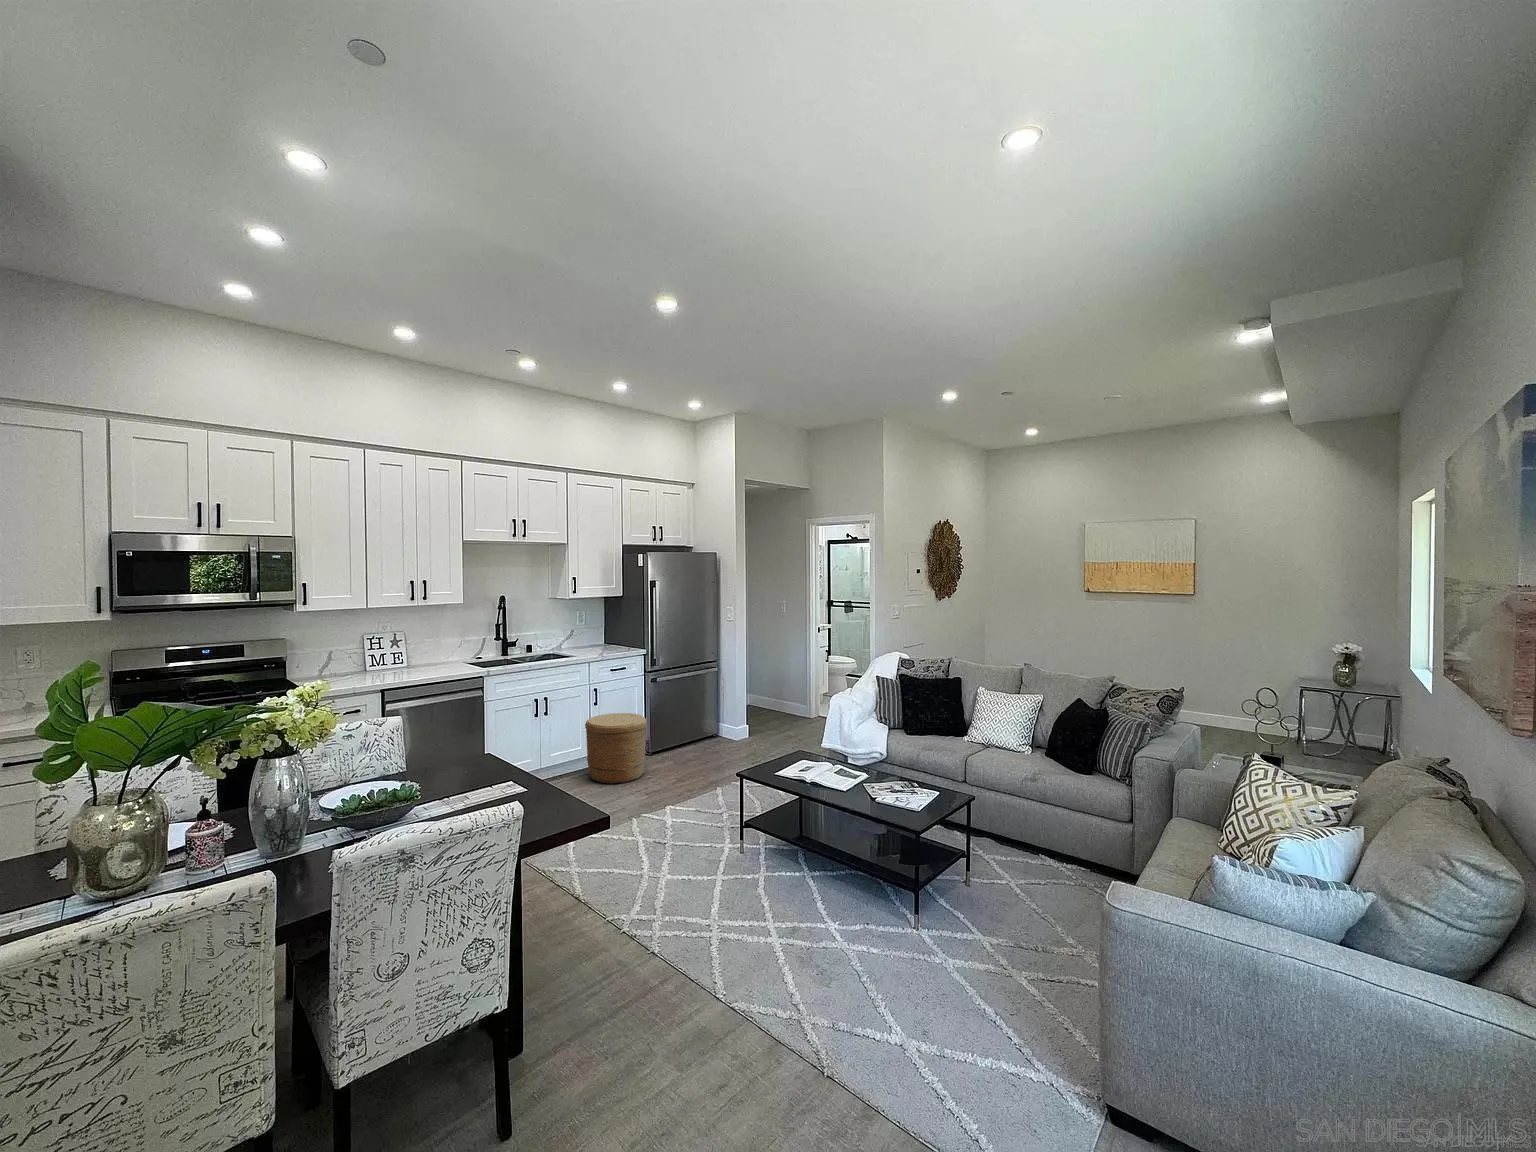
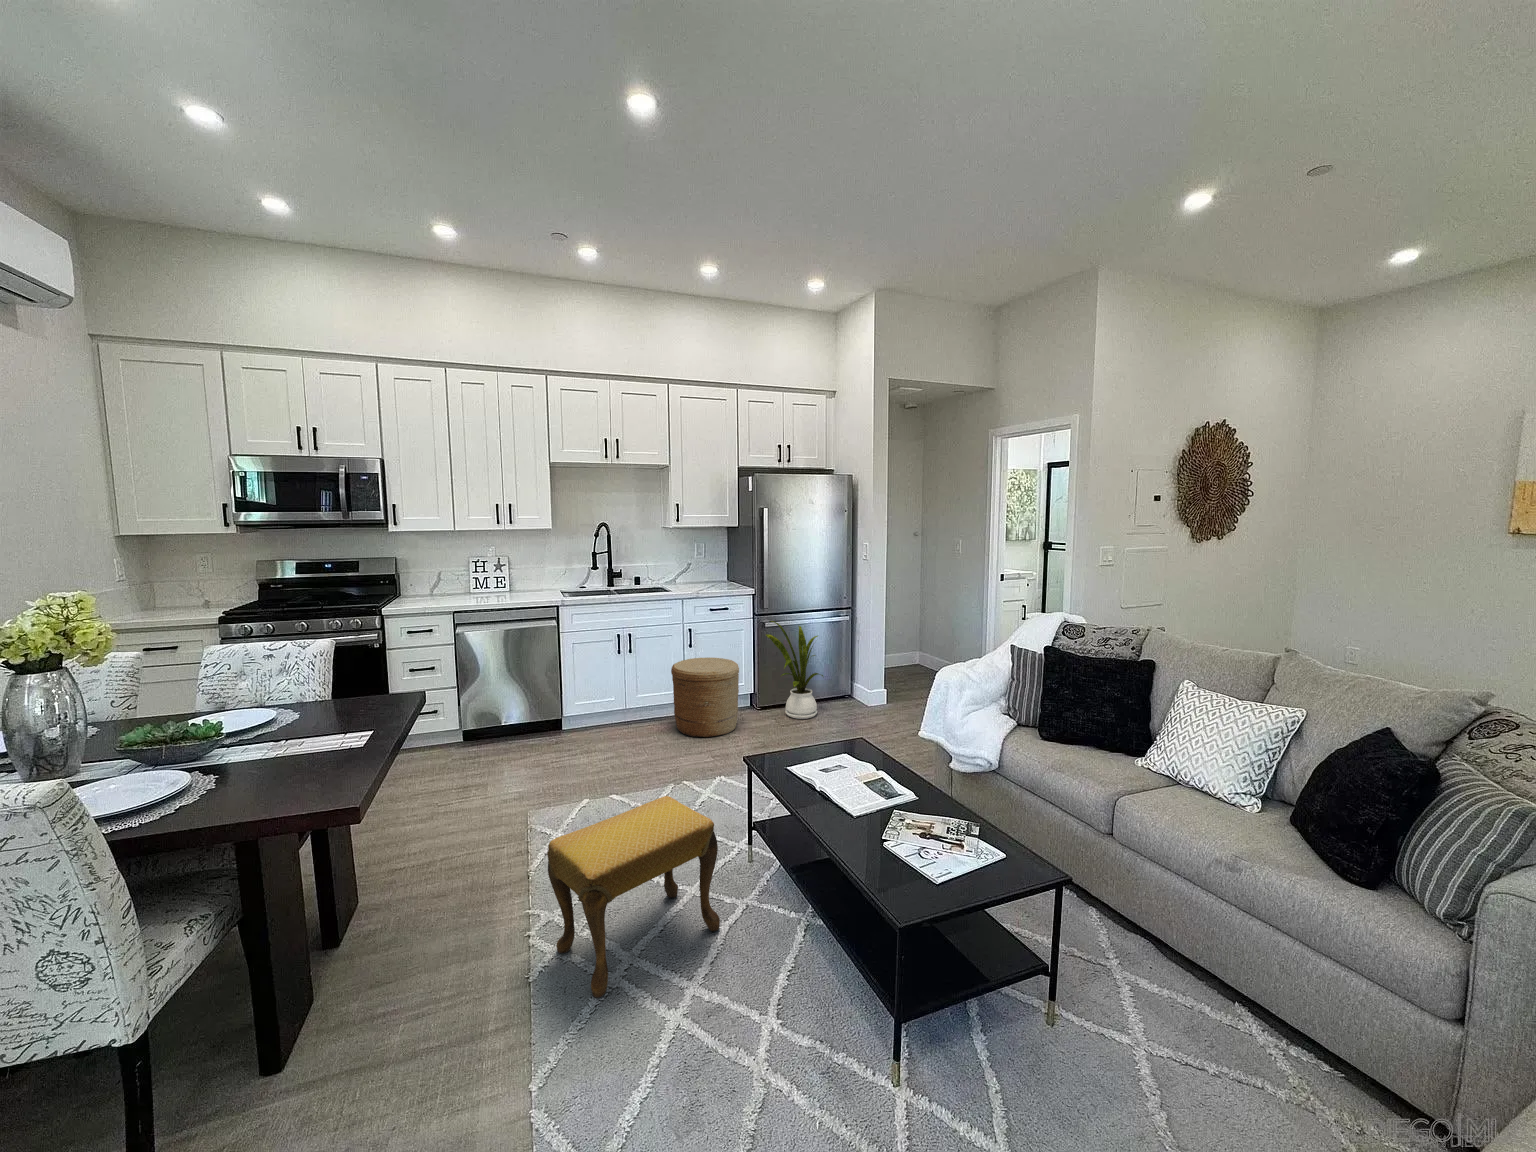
house plant: none [656,677,706,758] -> present [766,621,823,719]
footstool: none [658,805,761,941] -> present [547,796,720,998]

